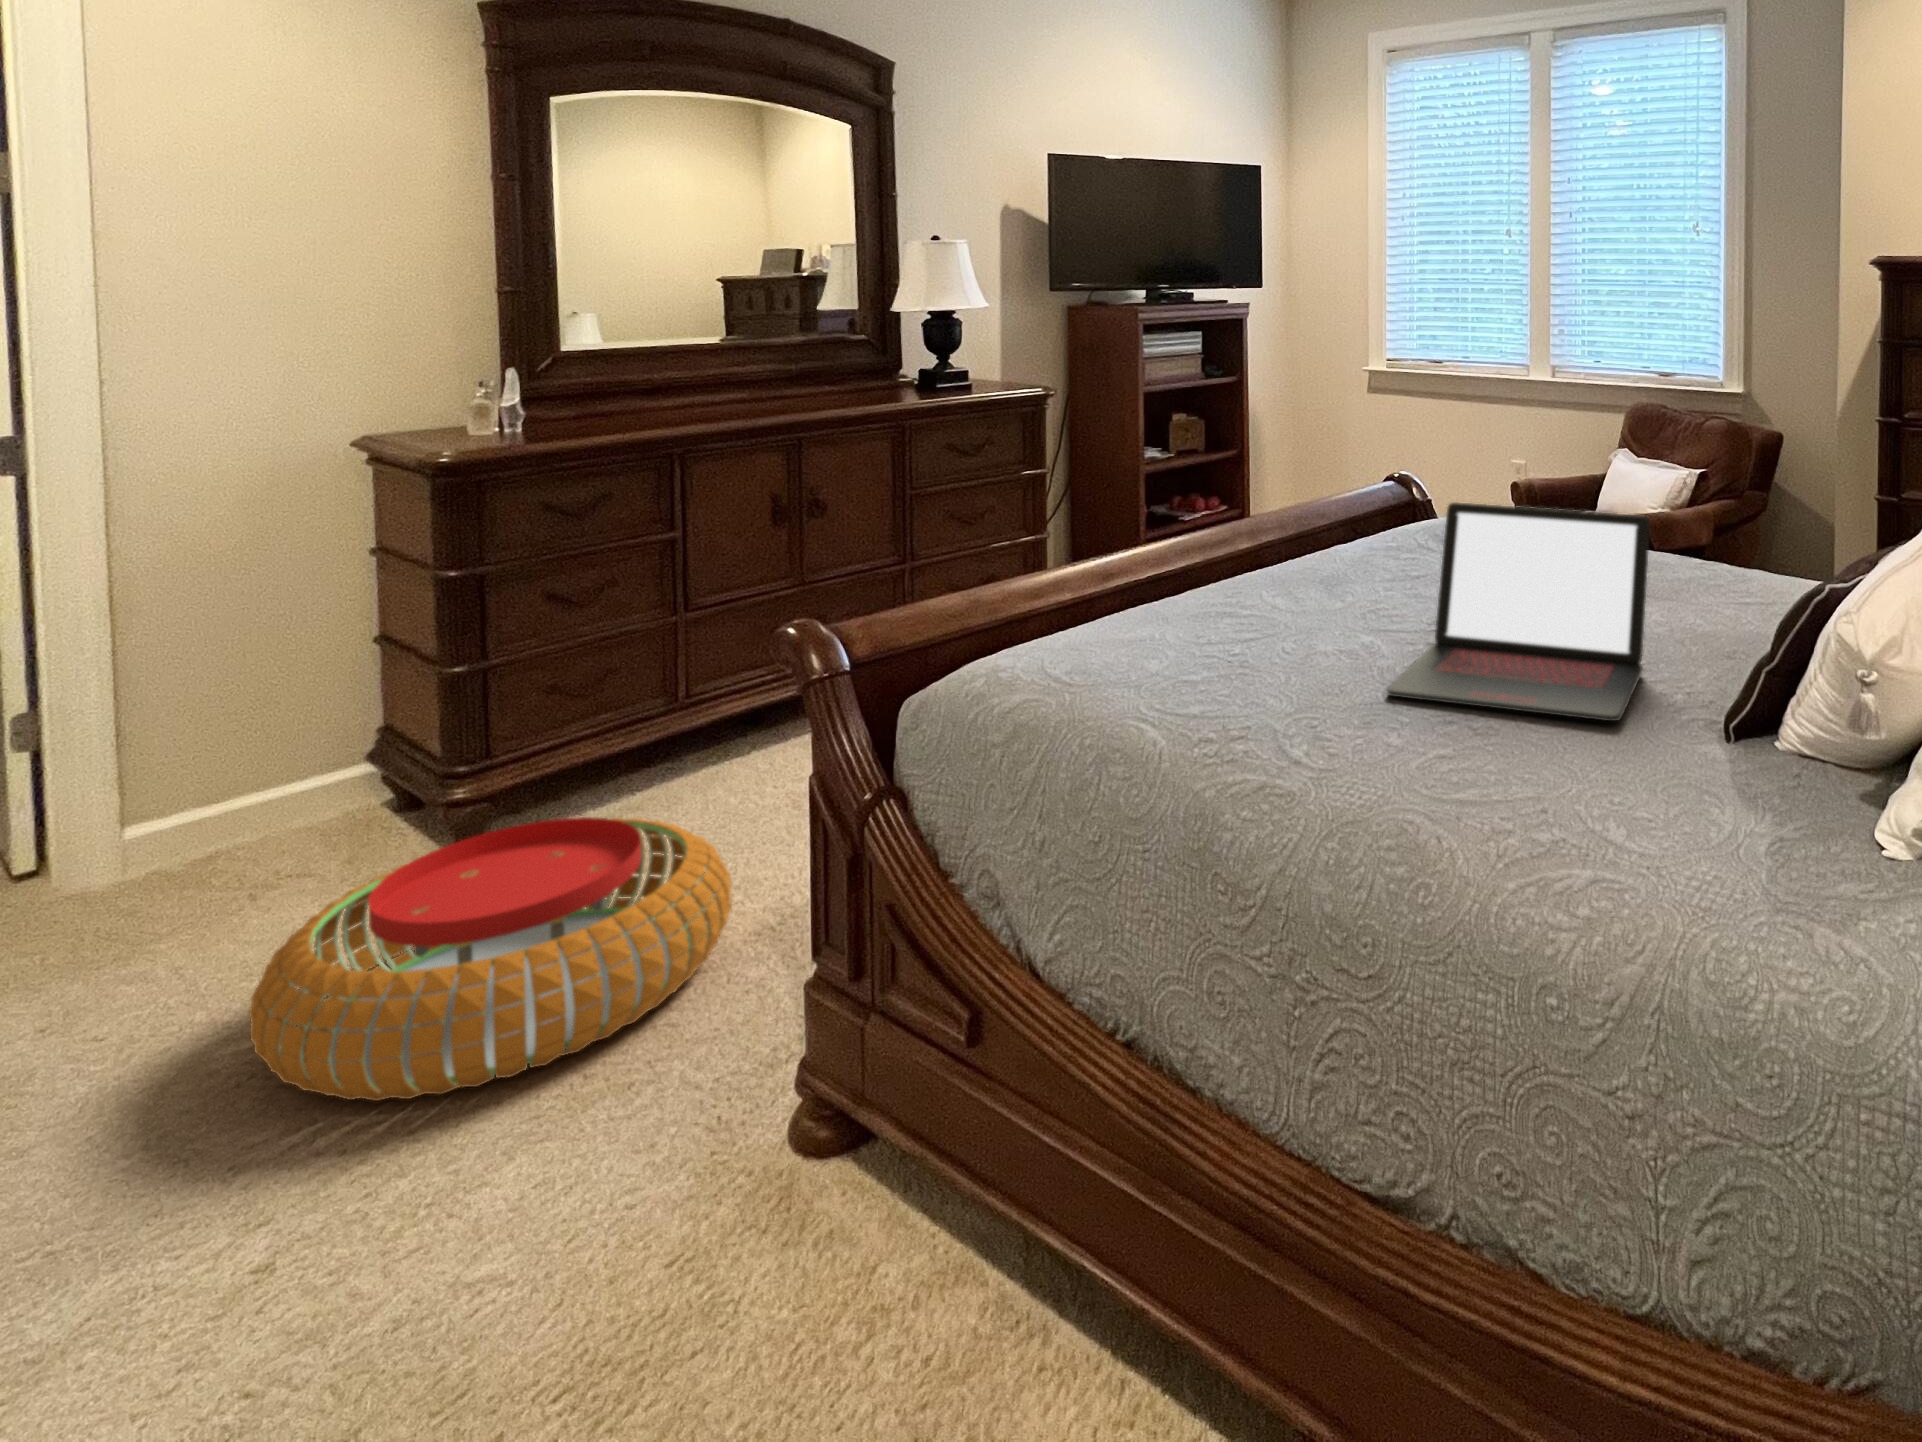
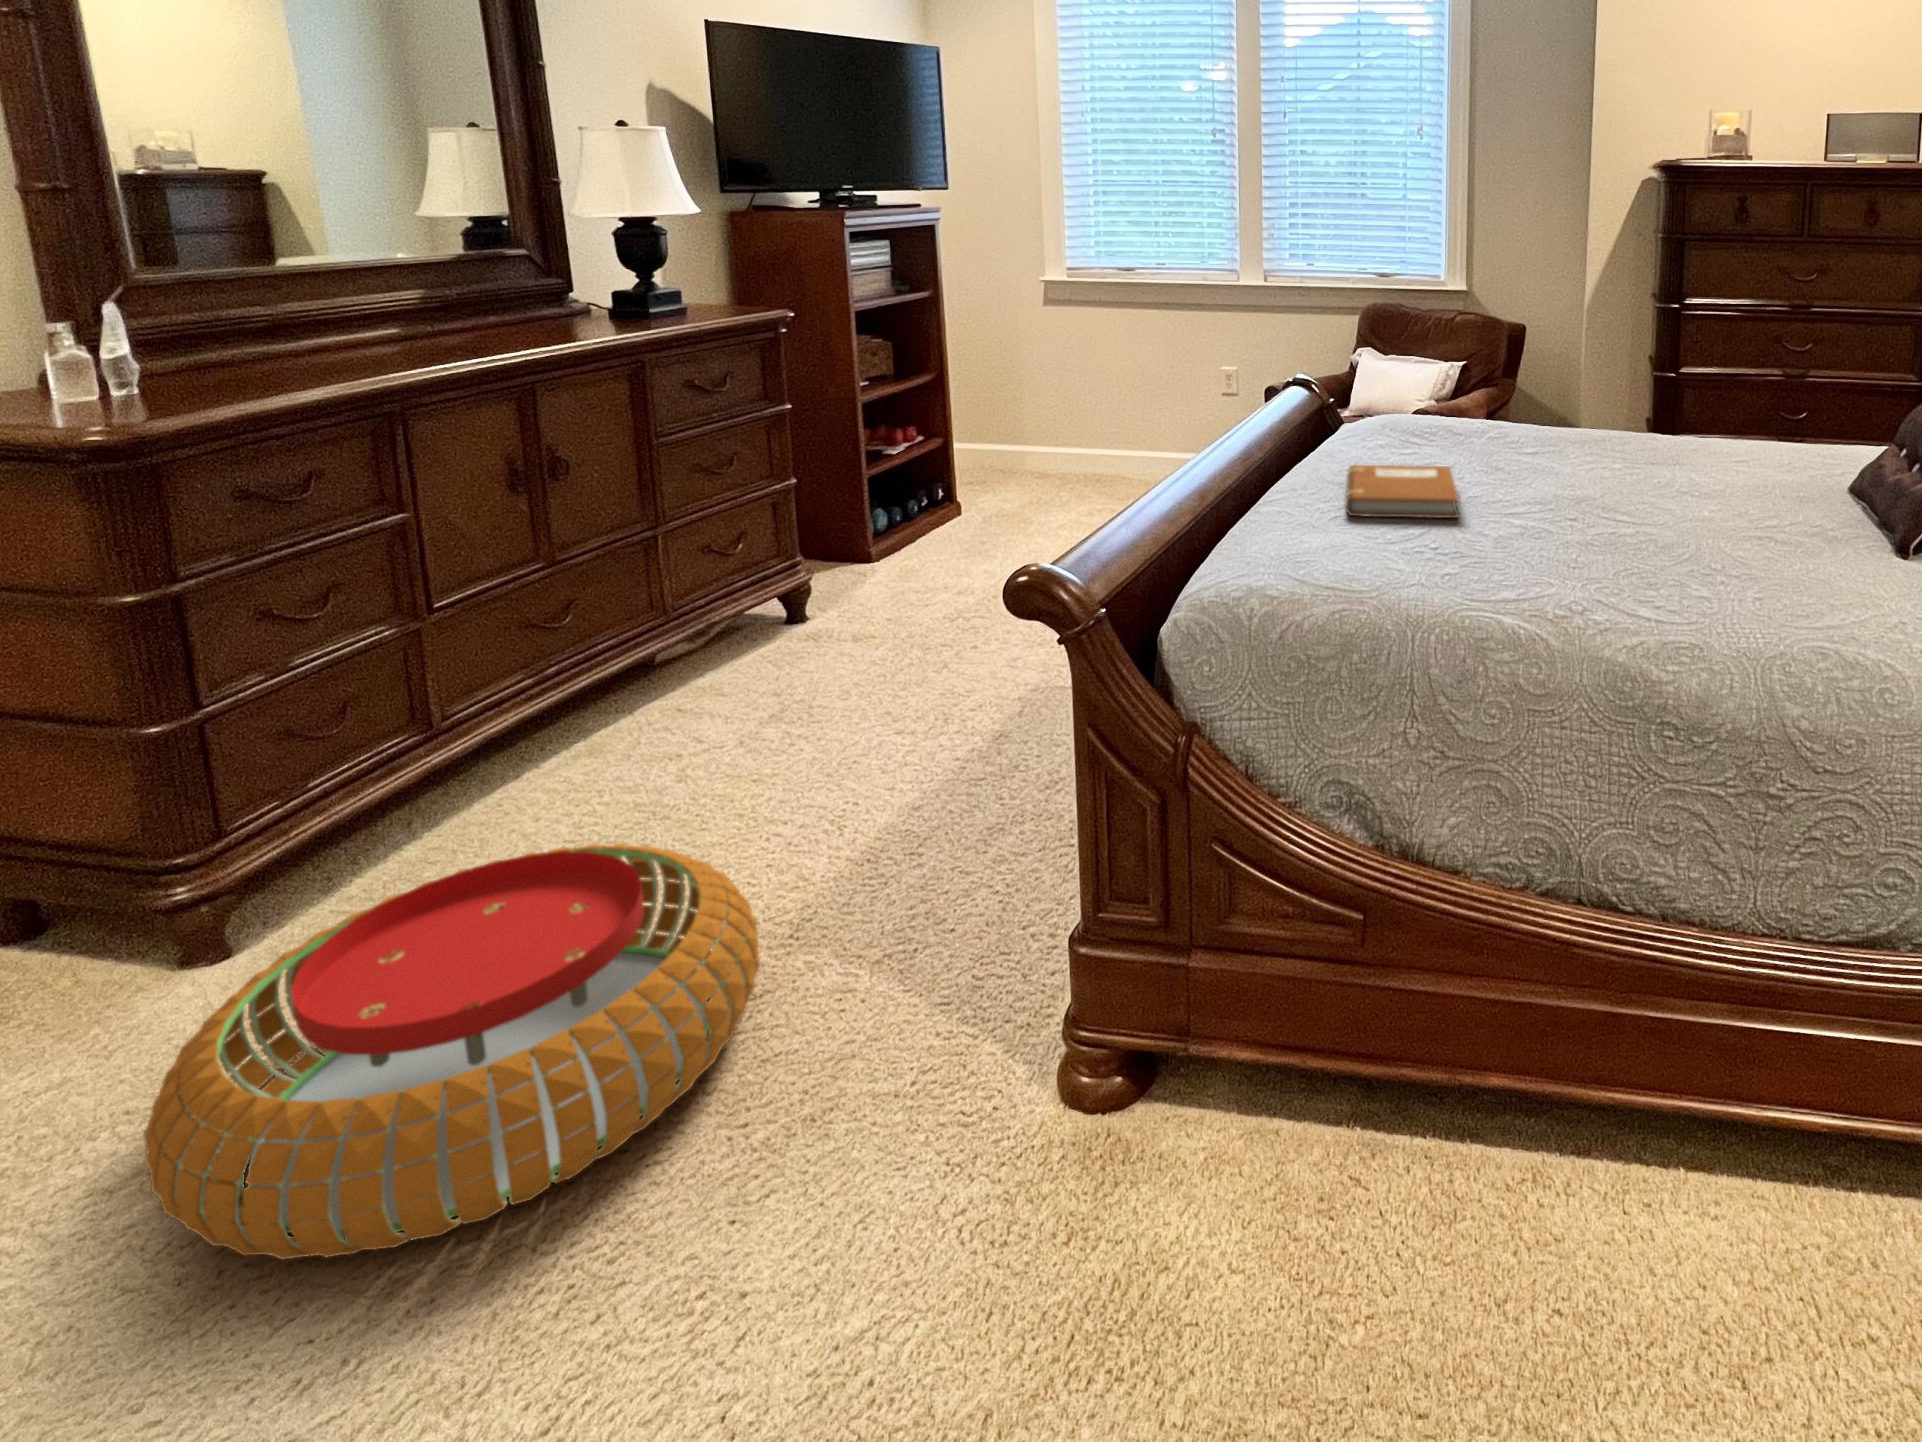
laptop: present [1387,502,1650,721] -> none [1588,383,1830,557]
notebook: none [1195,568,1360,632] -> present [1346,465,1459,518]

